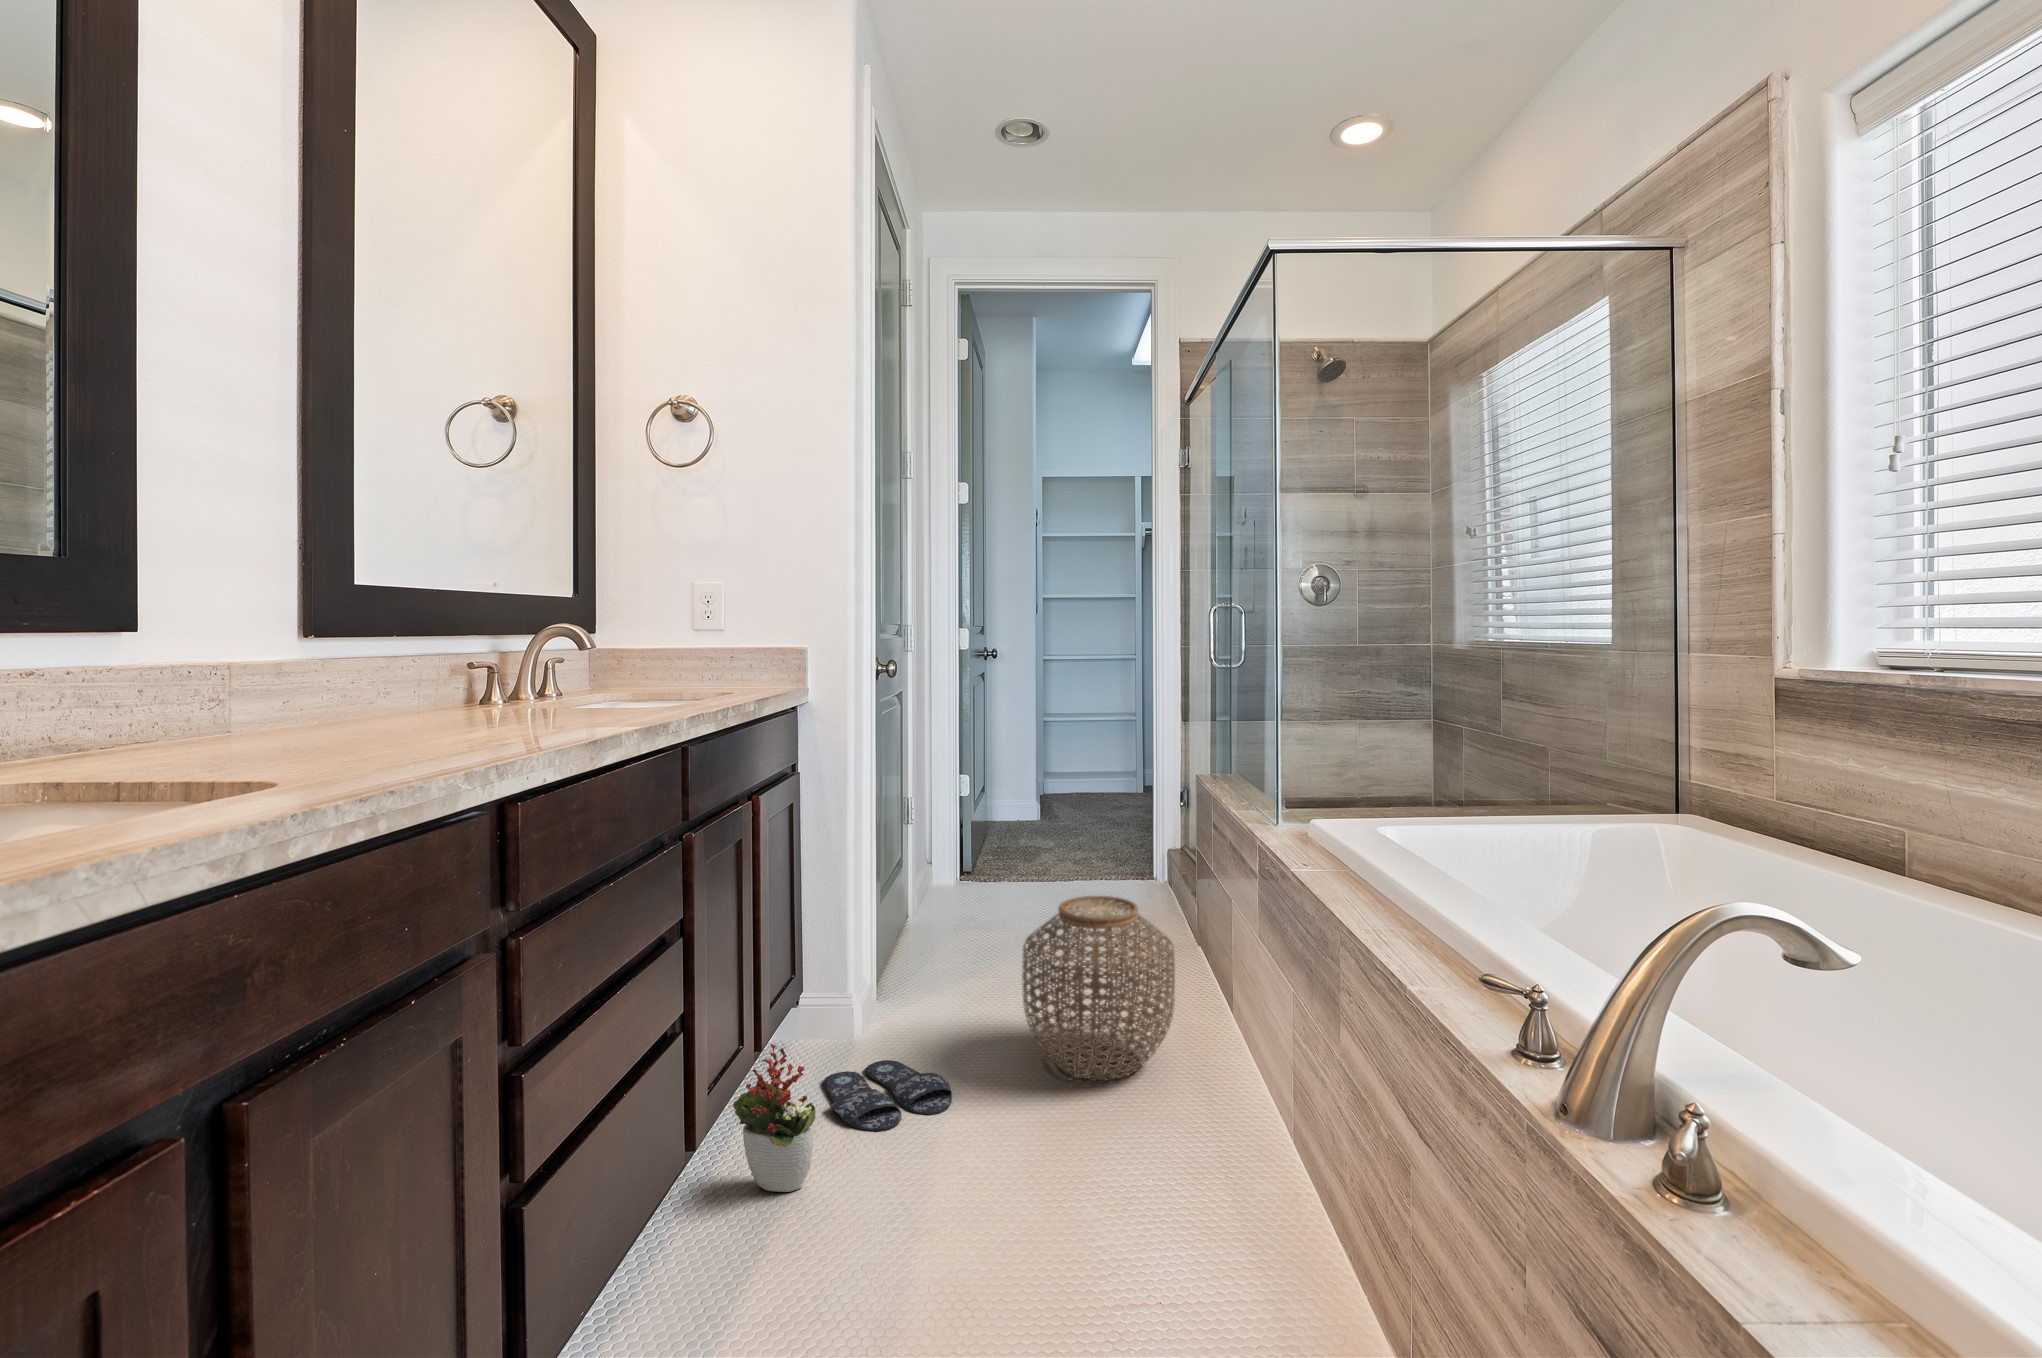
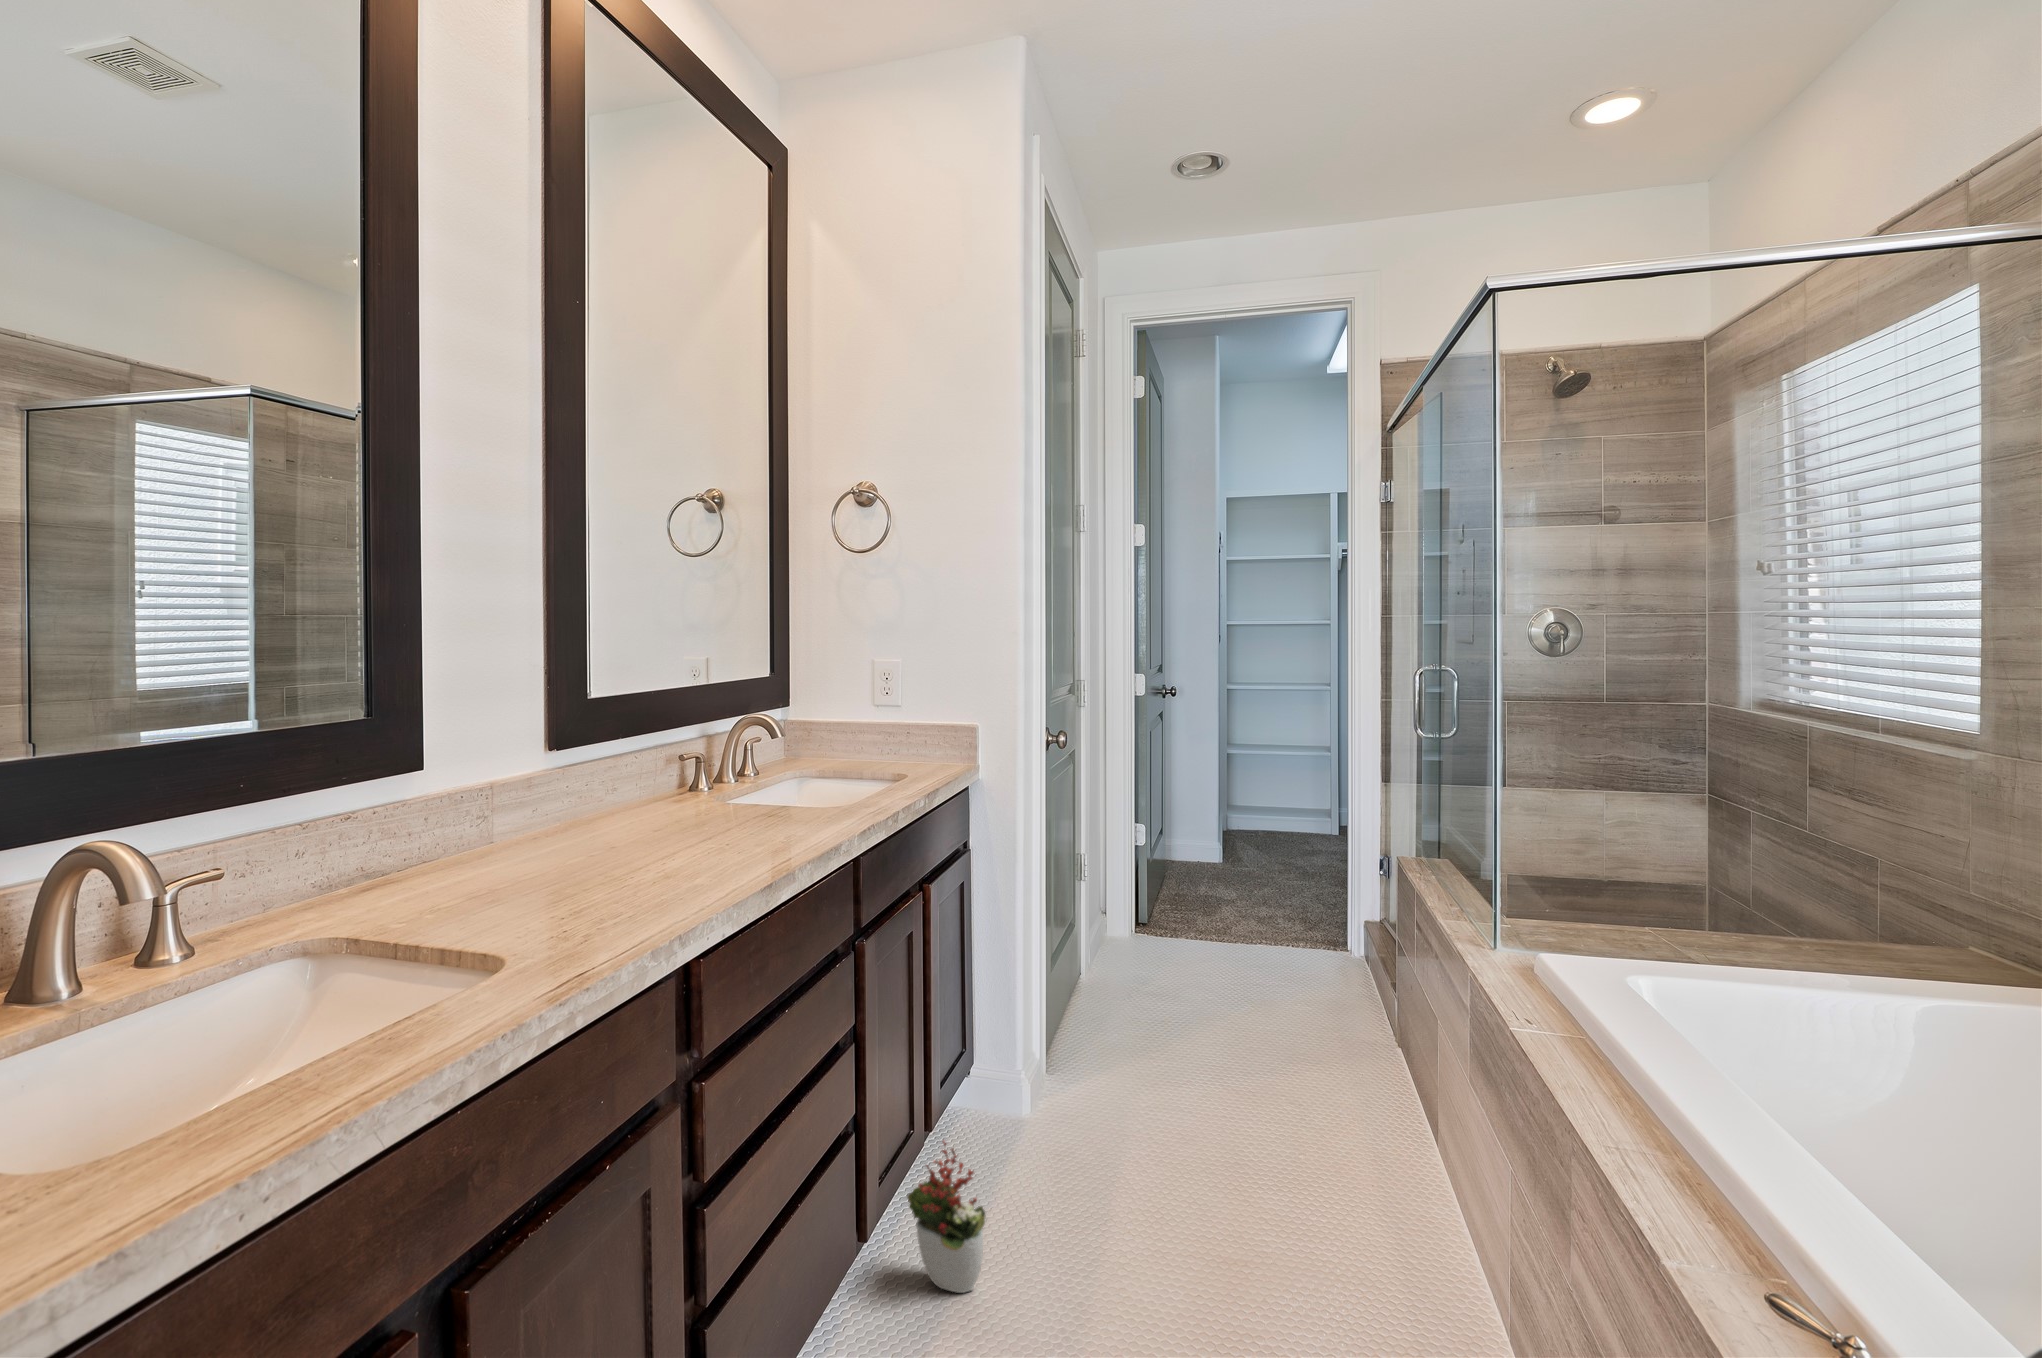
woven basket: present [1022,896,1175,1080] -> none [1201,998,1375,1207]
slippers: present [824,1060,952,1131] -> none [997,1148,1126,1234]

